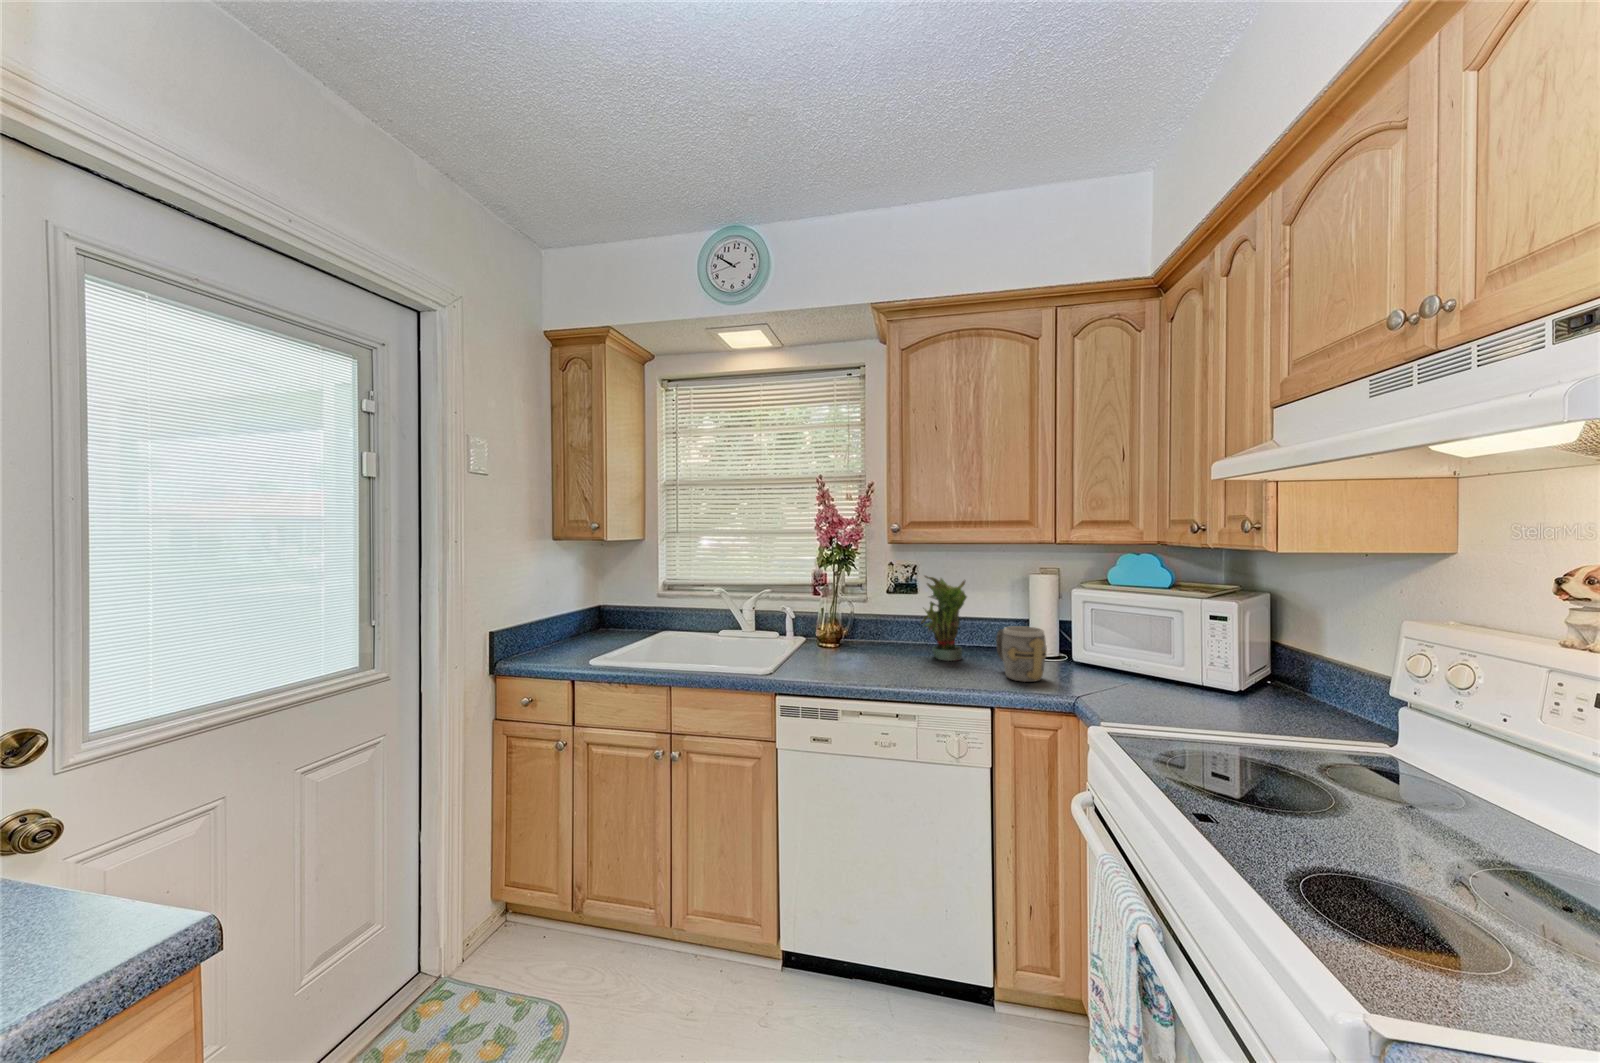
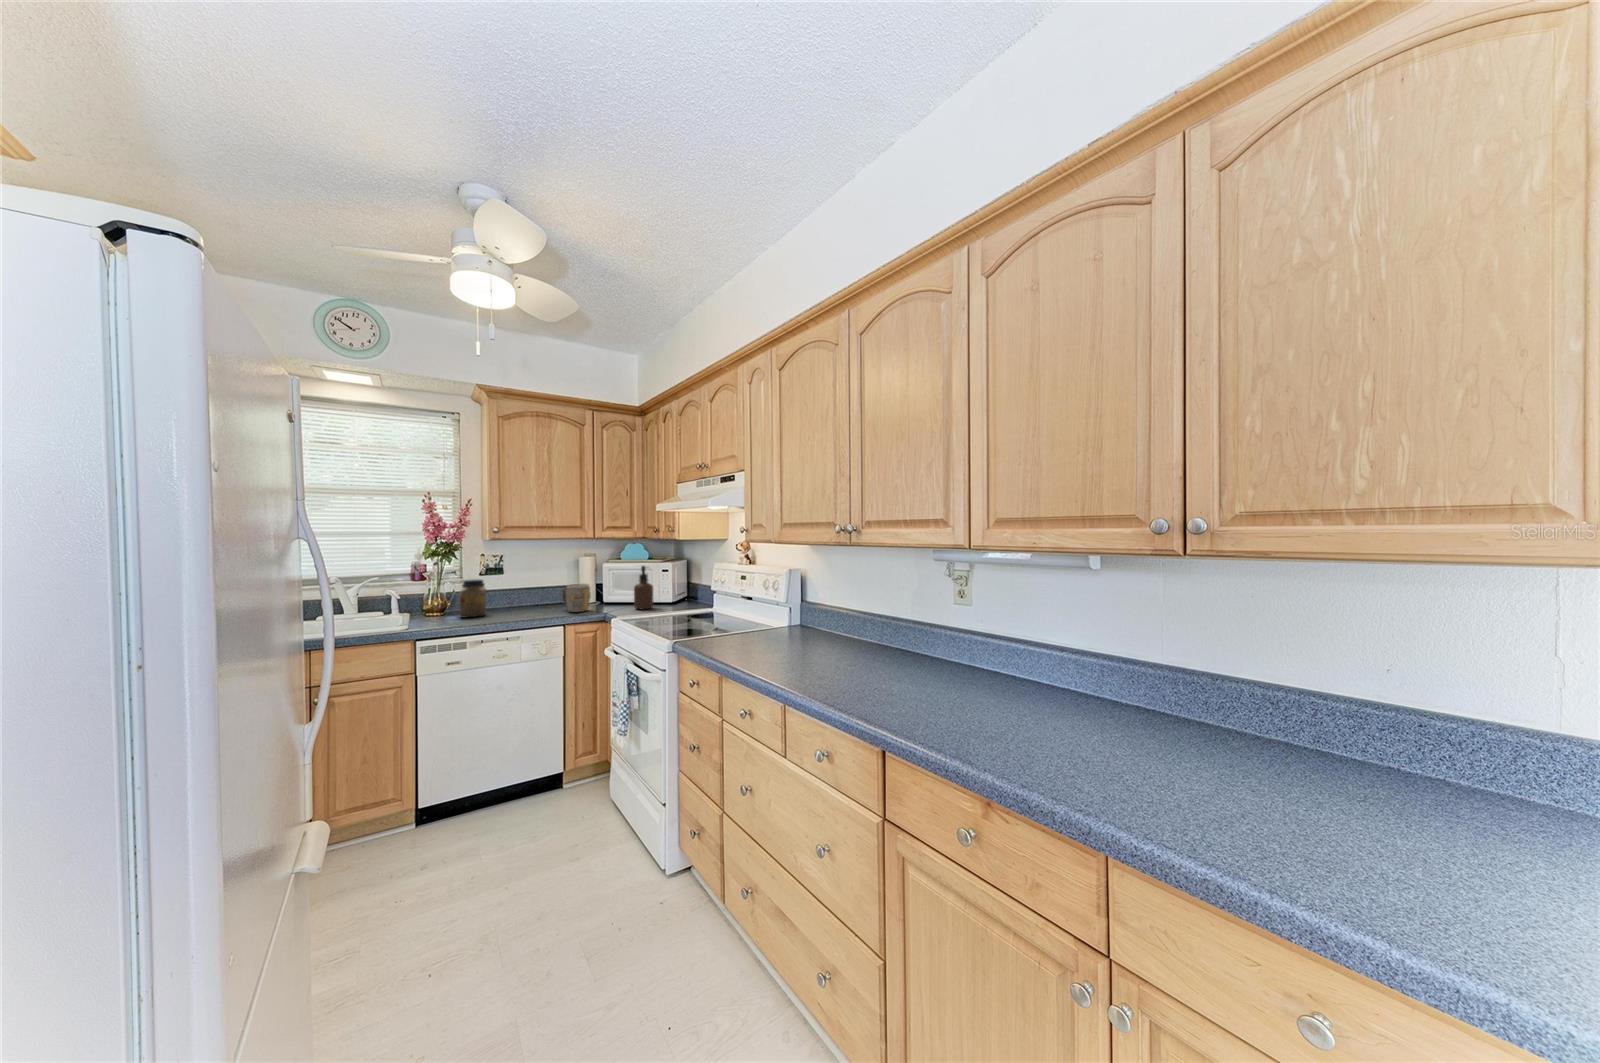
potted plant: present [921,576,967,661] -> none [509,559,543,610]
jar: none [849,603,886,662] -> present [460,579,486,617]
soap dispenser: none [1137,604,1184,701] -> present [634,566,653,609]

